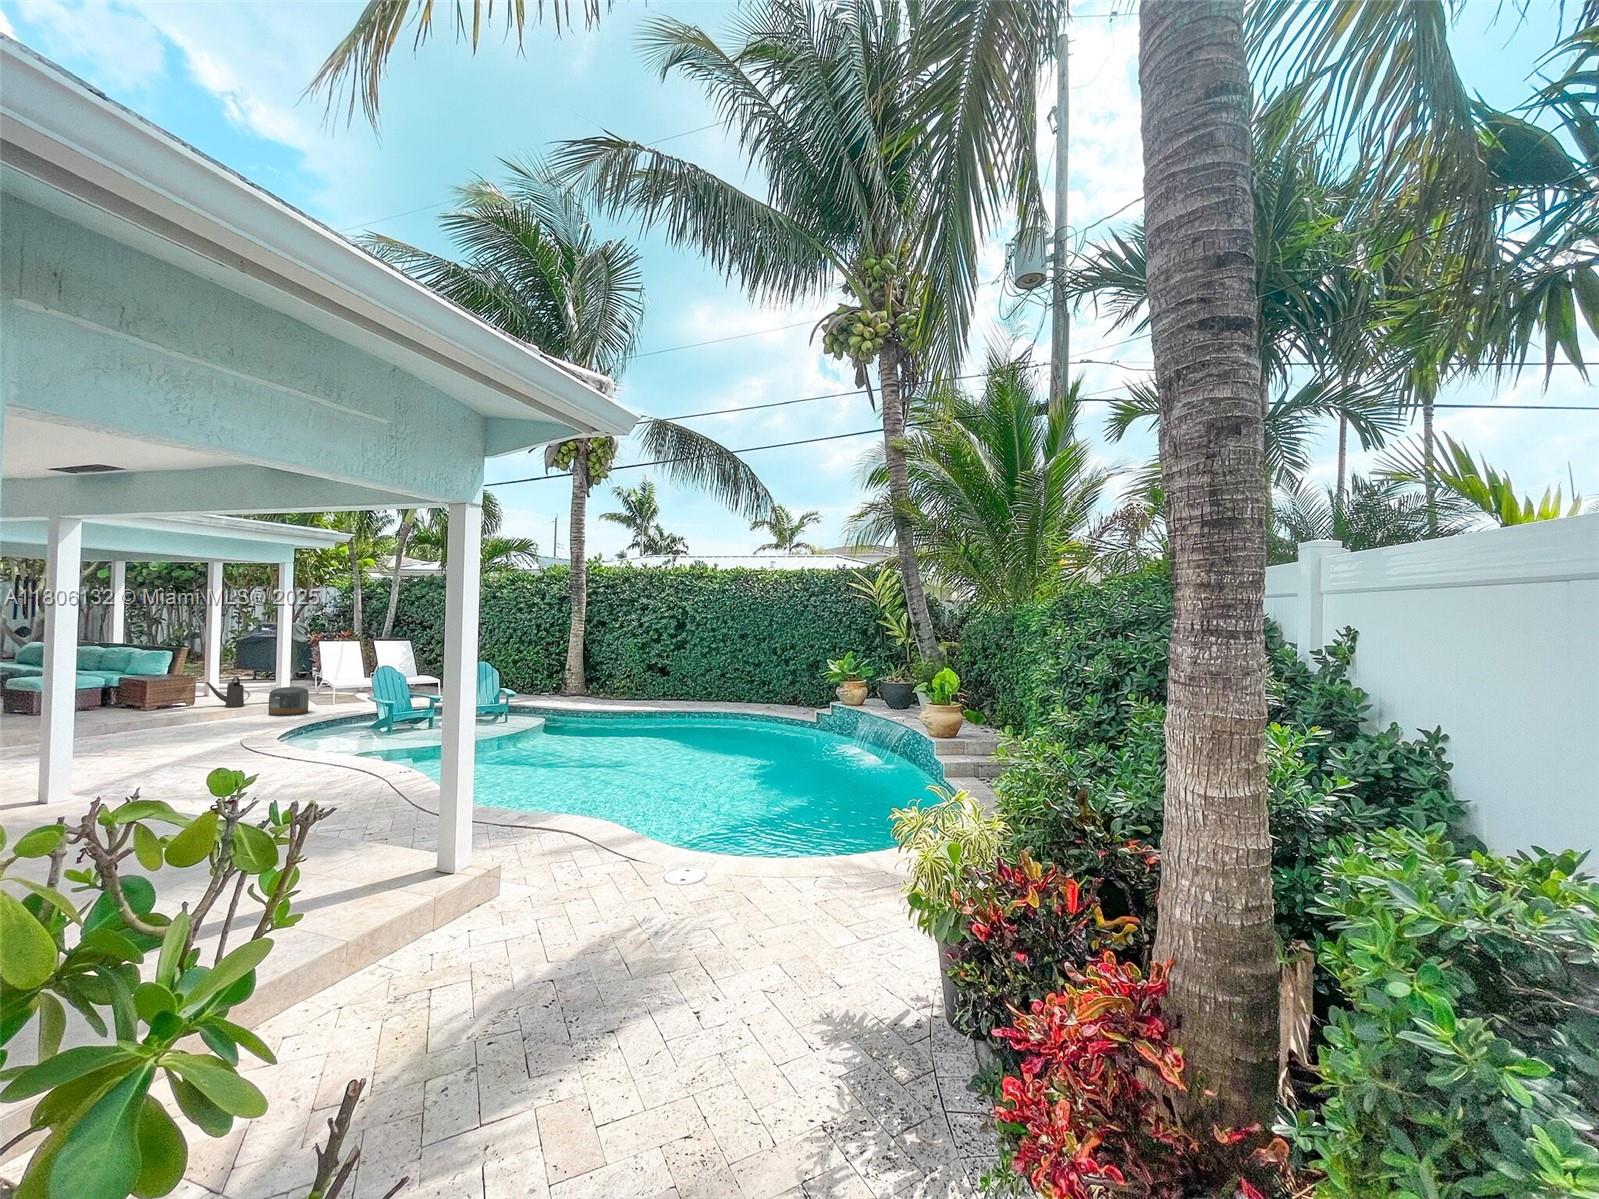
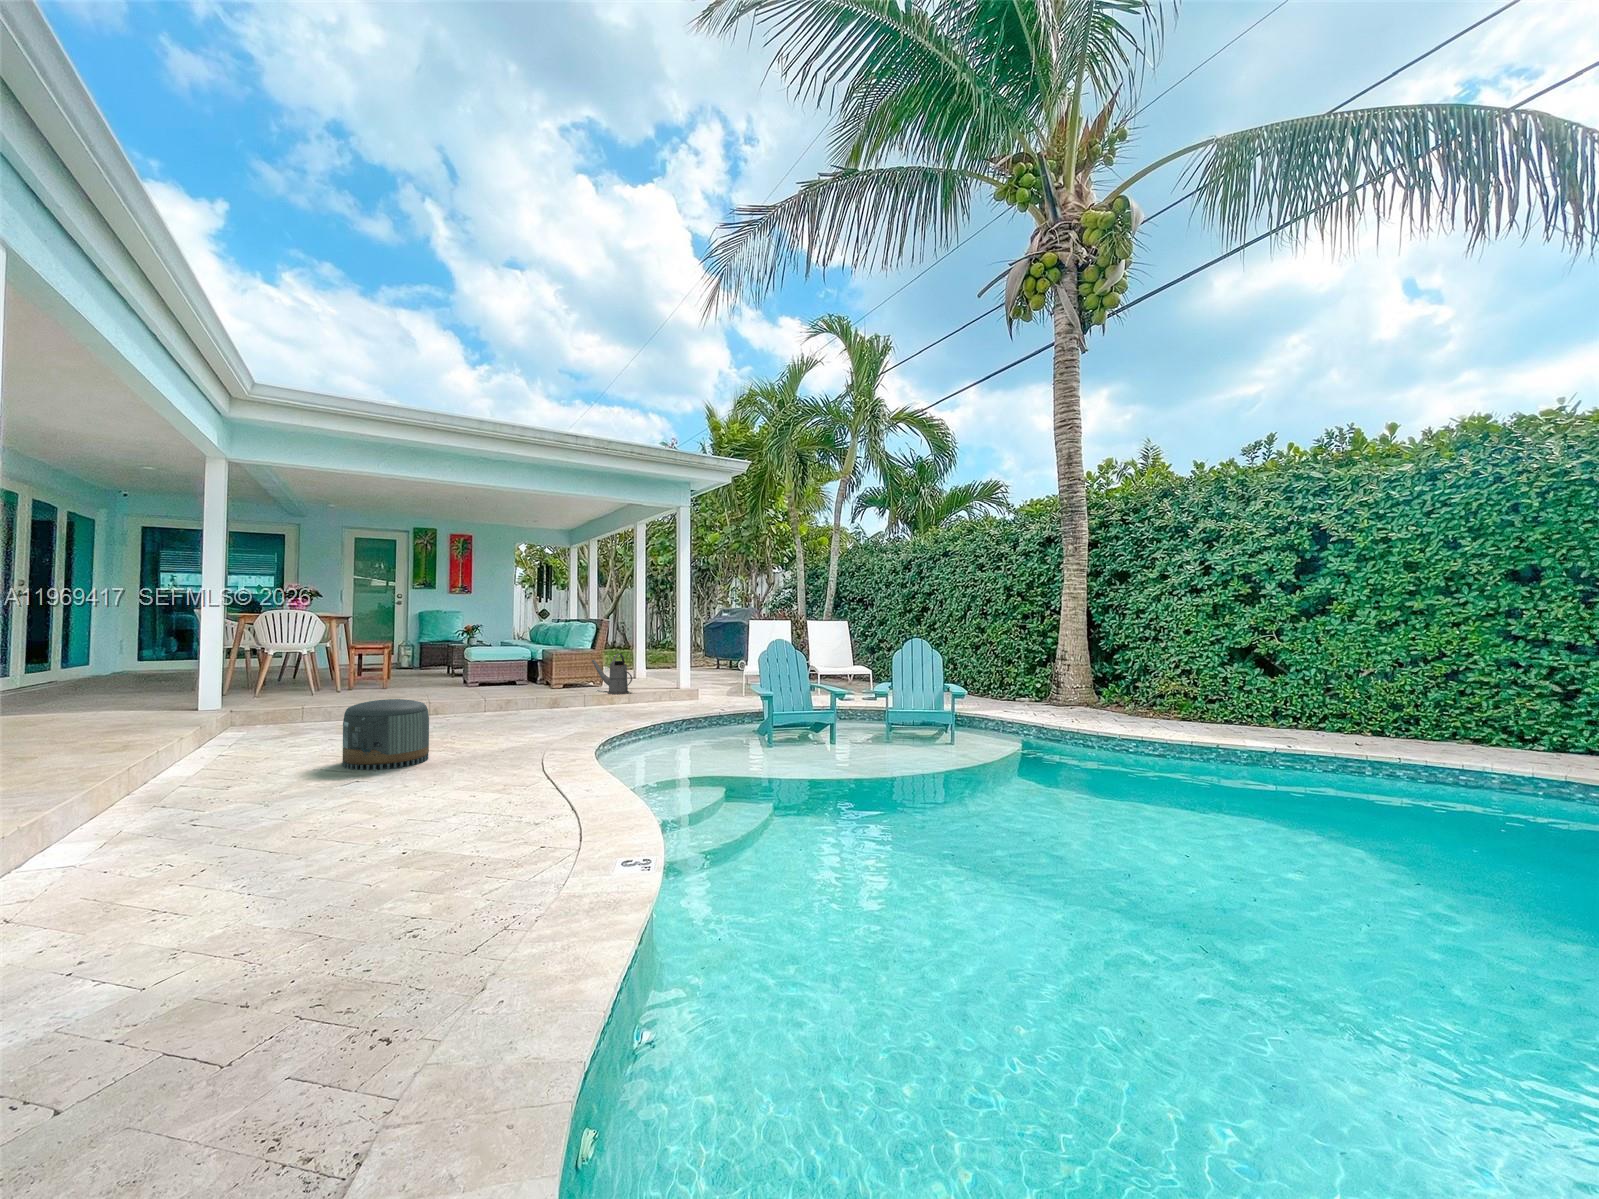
pouf: present [268,687,309,716] -> present [342,699,429,770]

